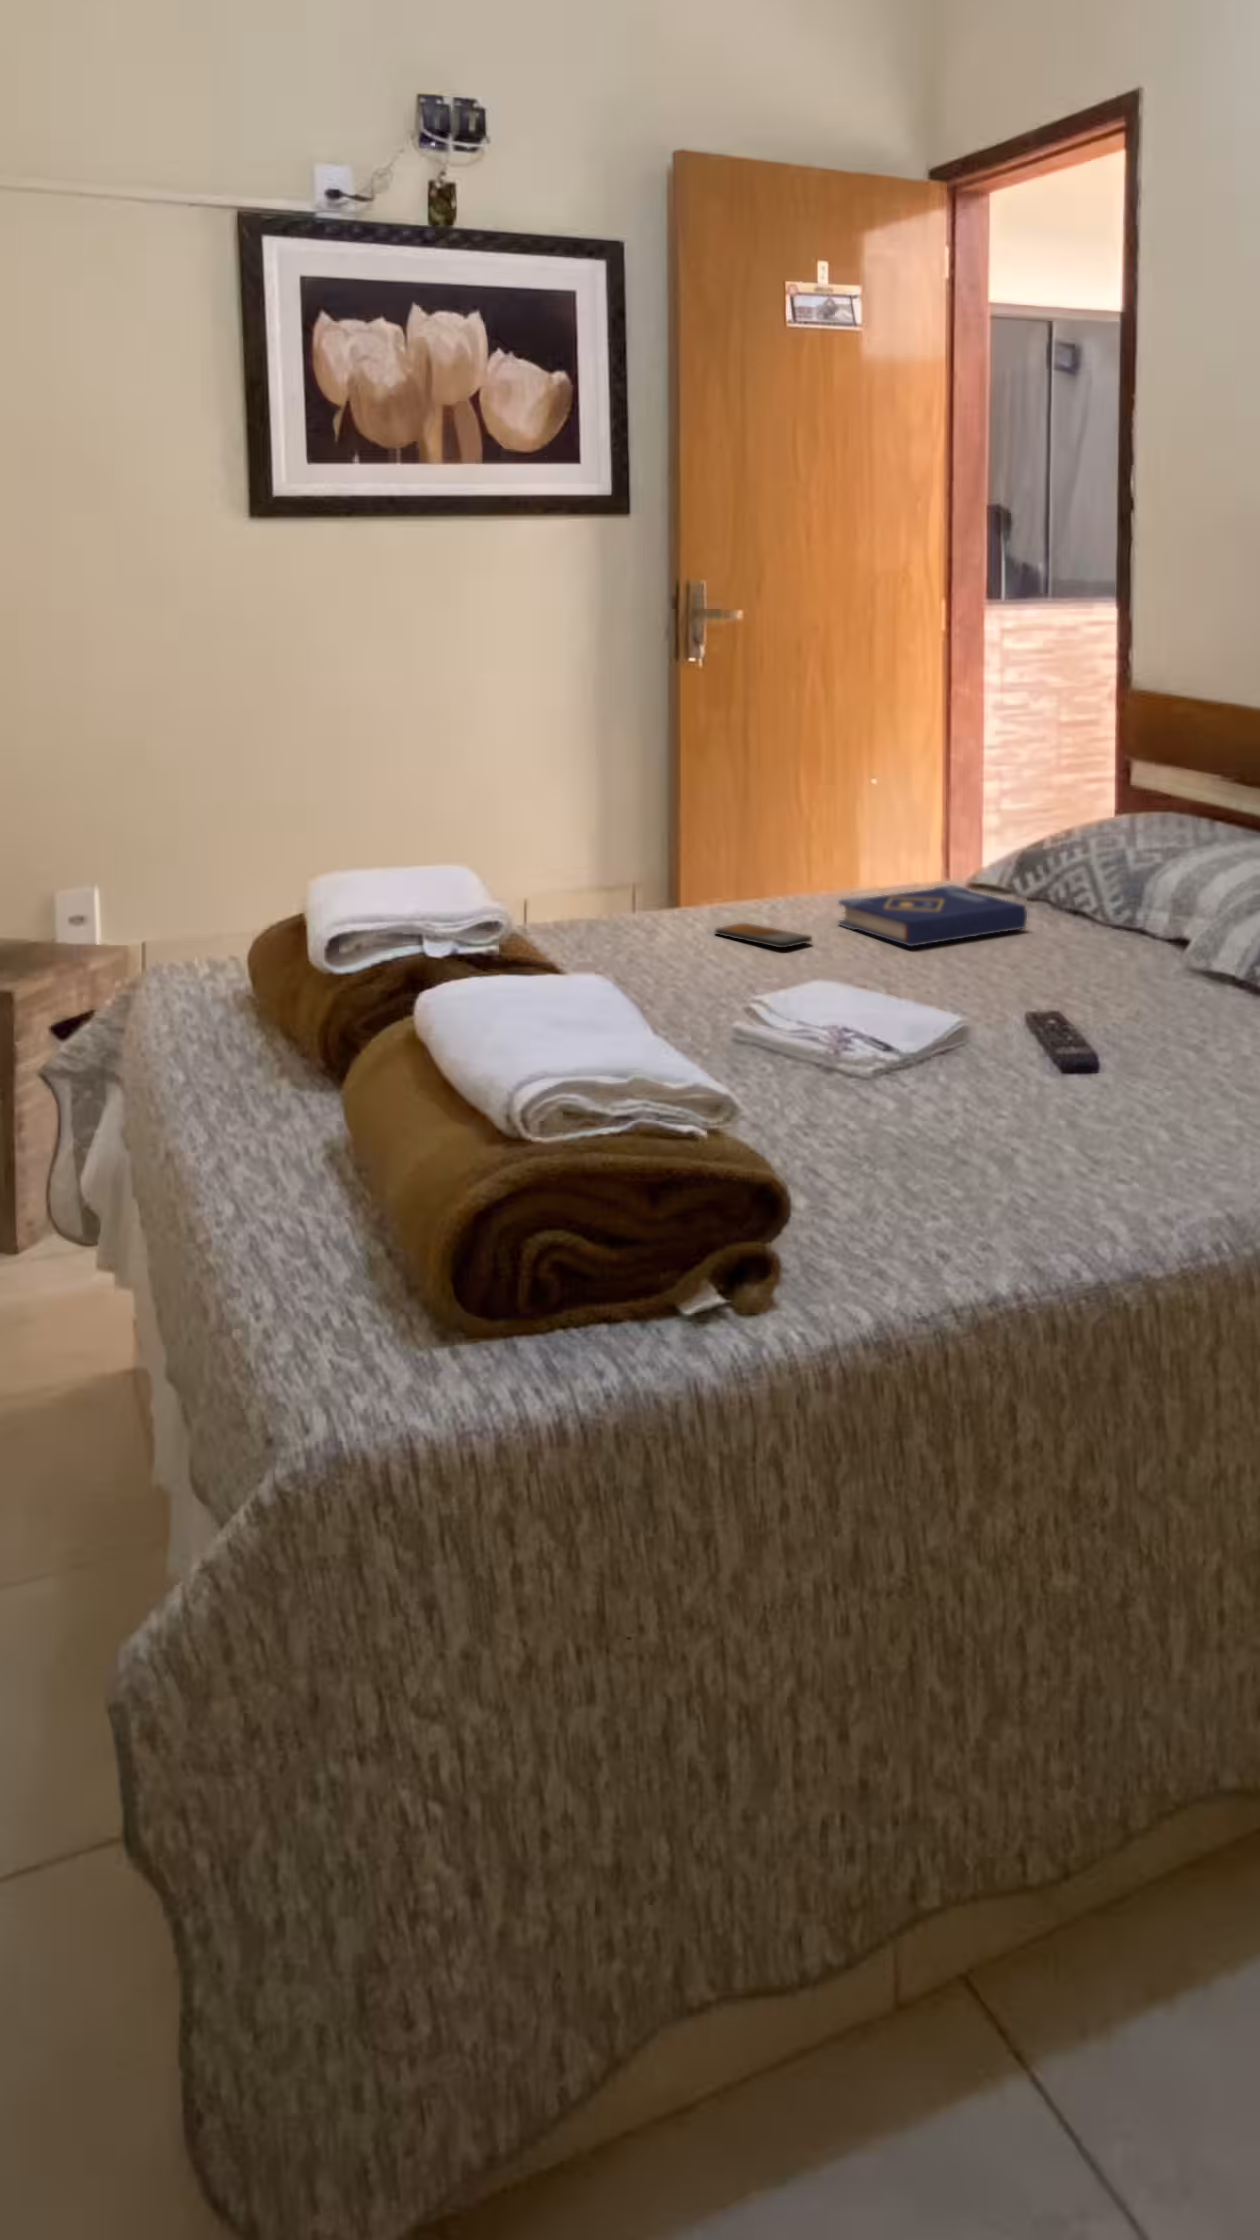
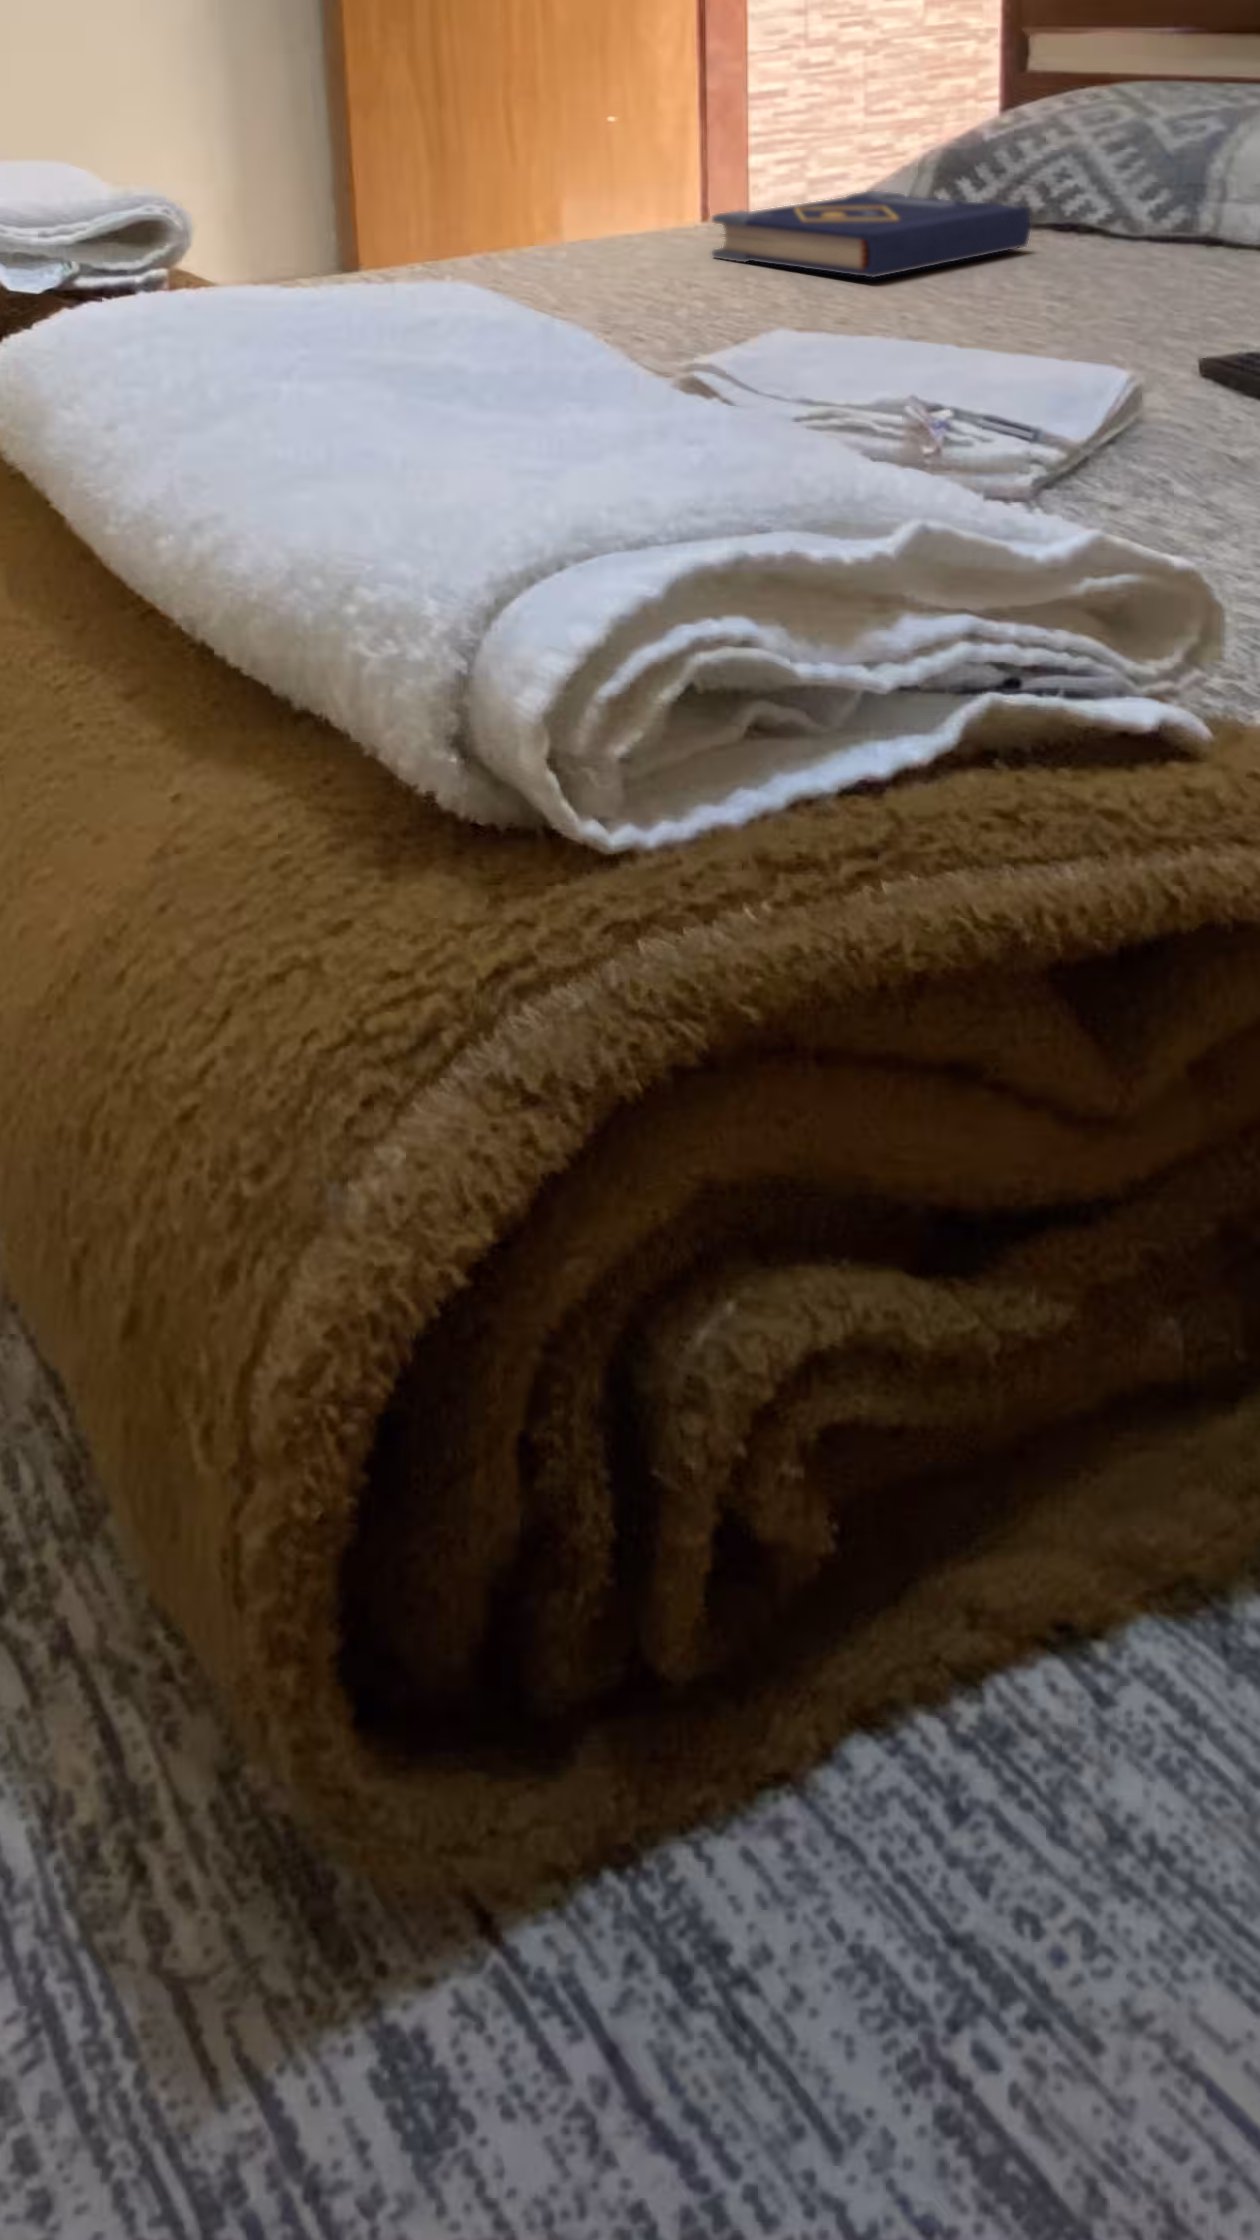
smartphone: present [715,923,812,948] -> none [515,259,697,290]

